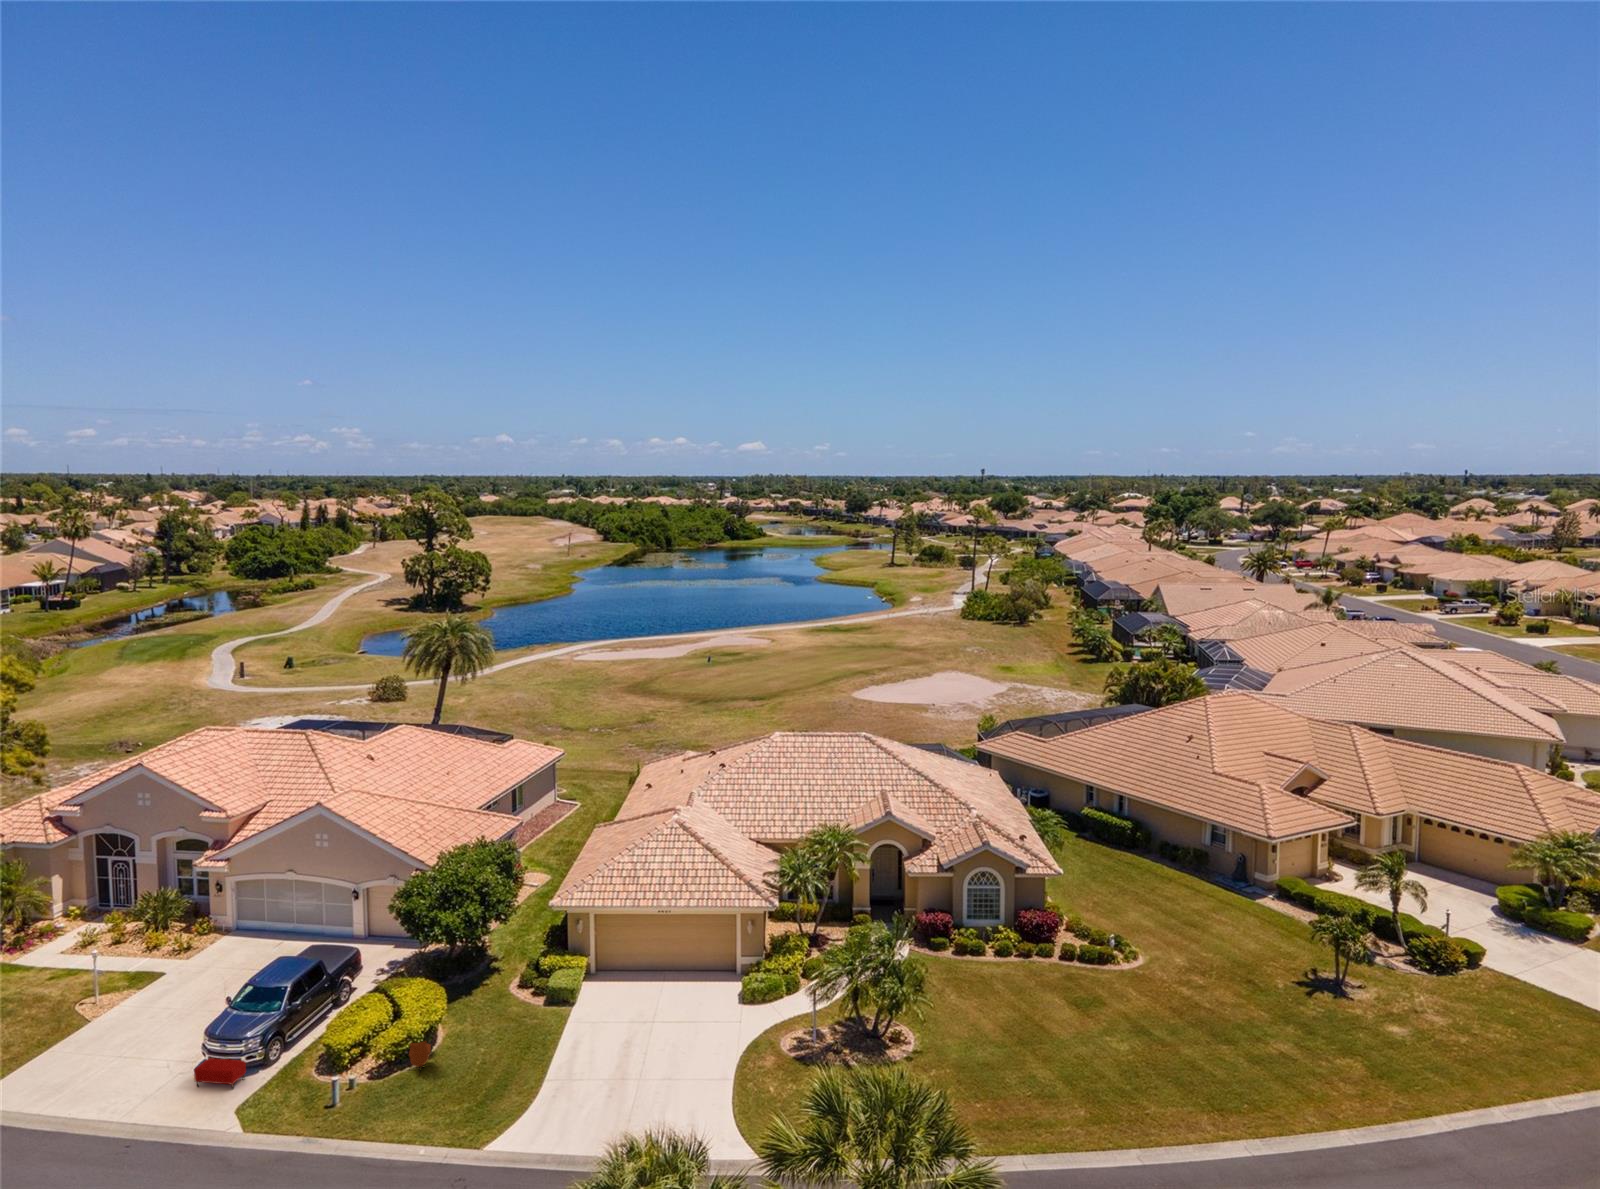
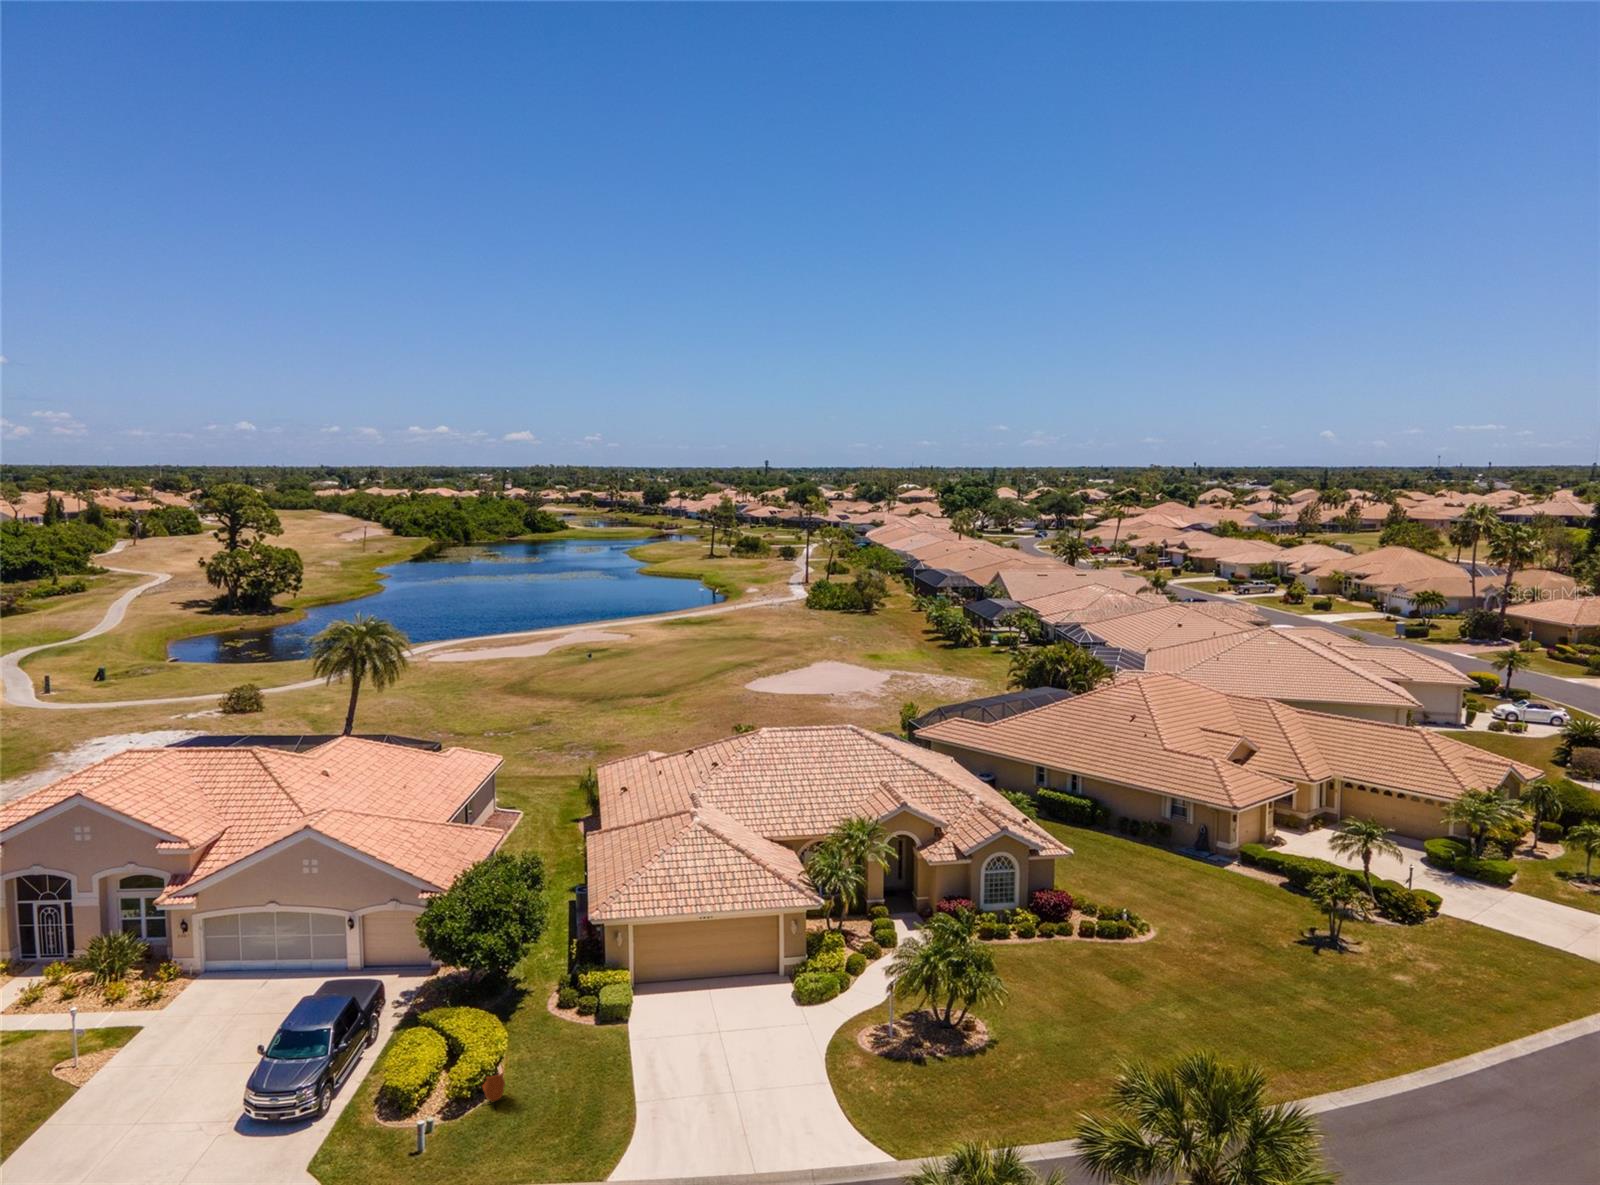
bench: present [194,1058,246,1089] -> none [241,1115,299,1150]

